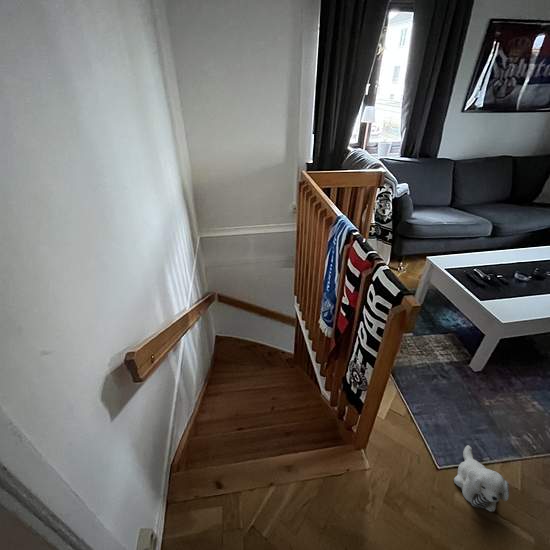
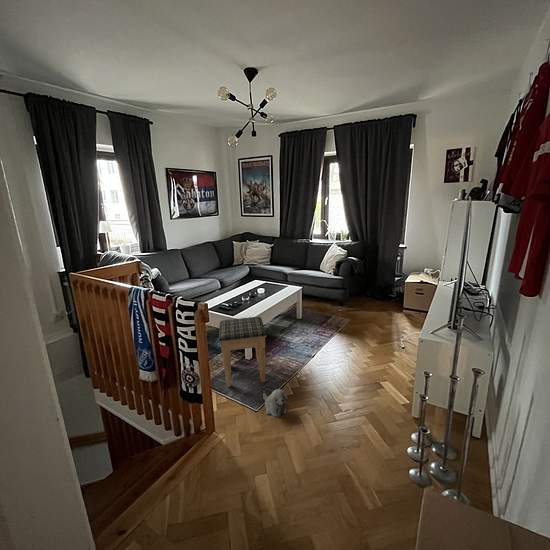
footstool: none [419,299,538,425] -> present [219,317,267,387]

